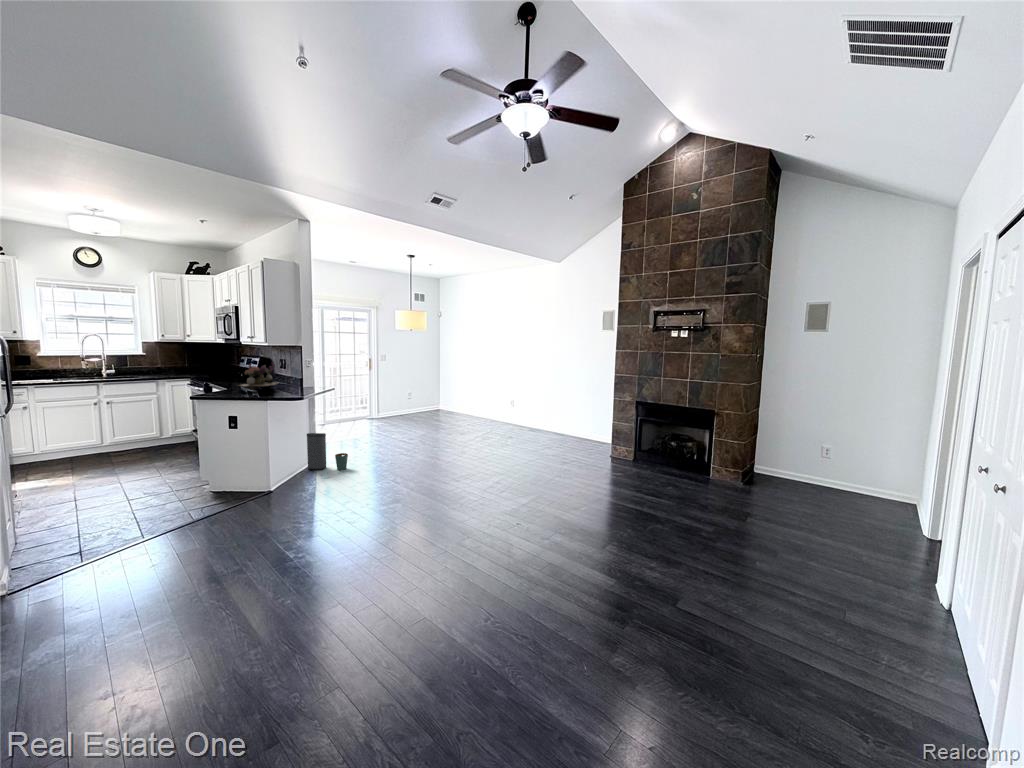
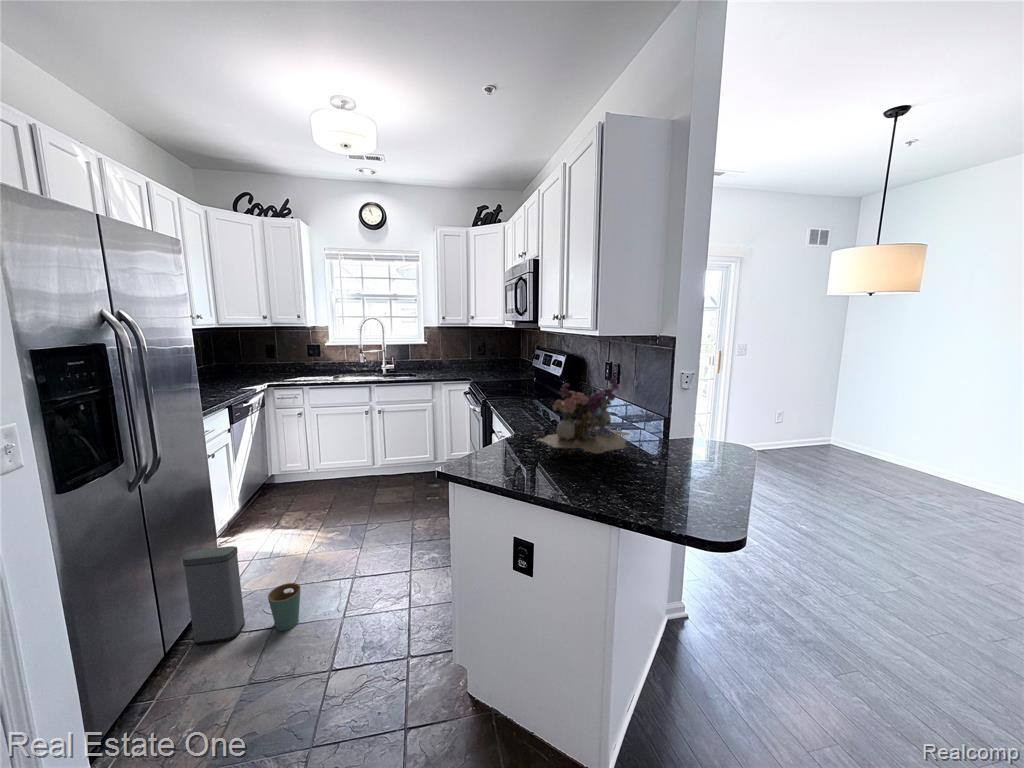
trash can: present [307,433,348,470] -> present [183,546,300,645]

